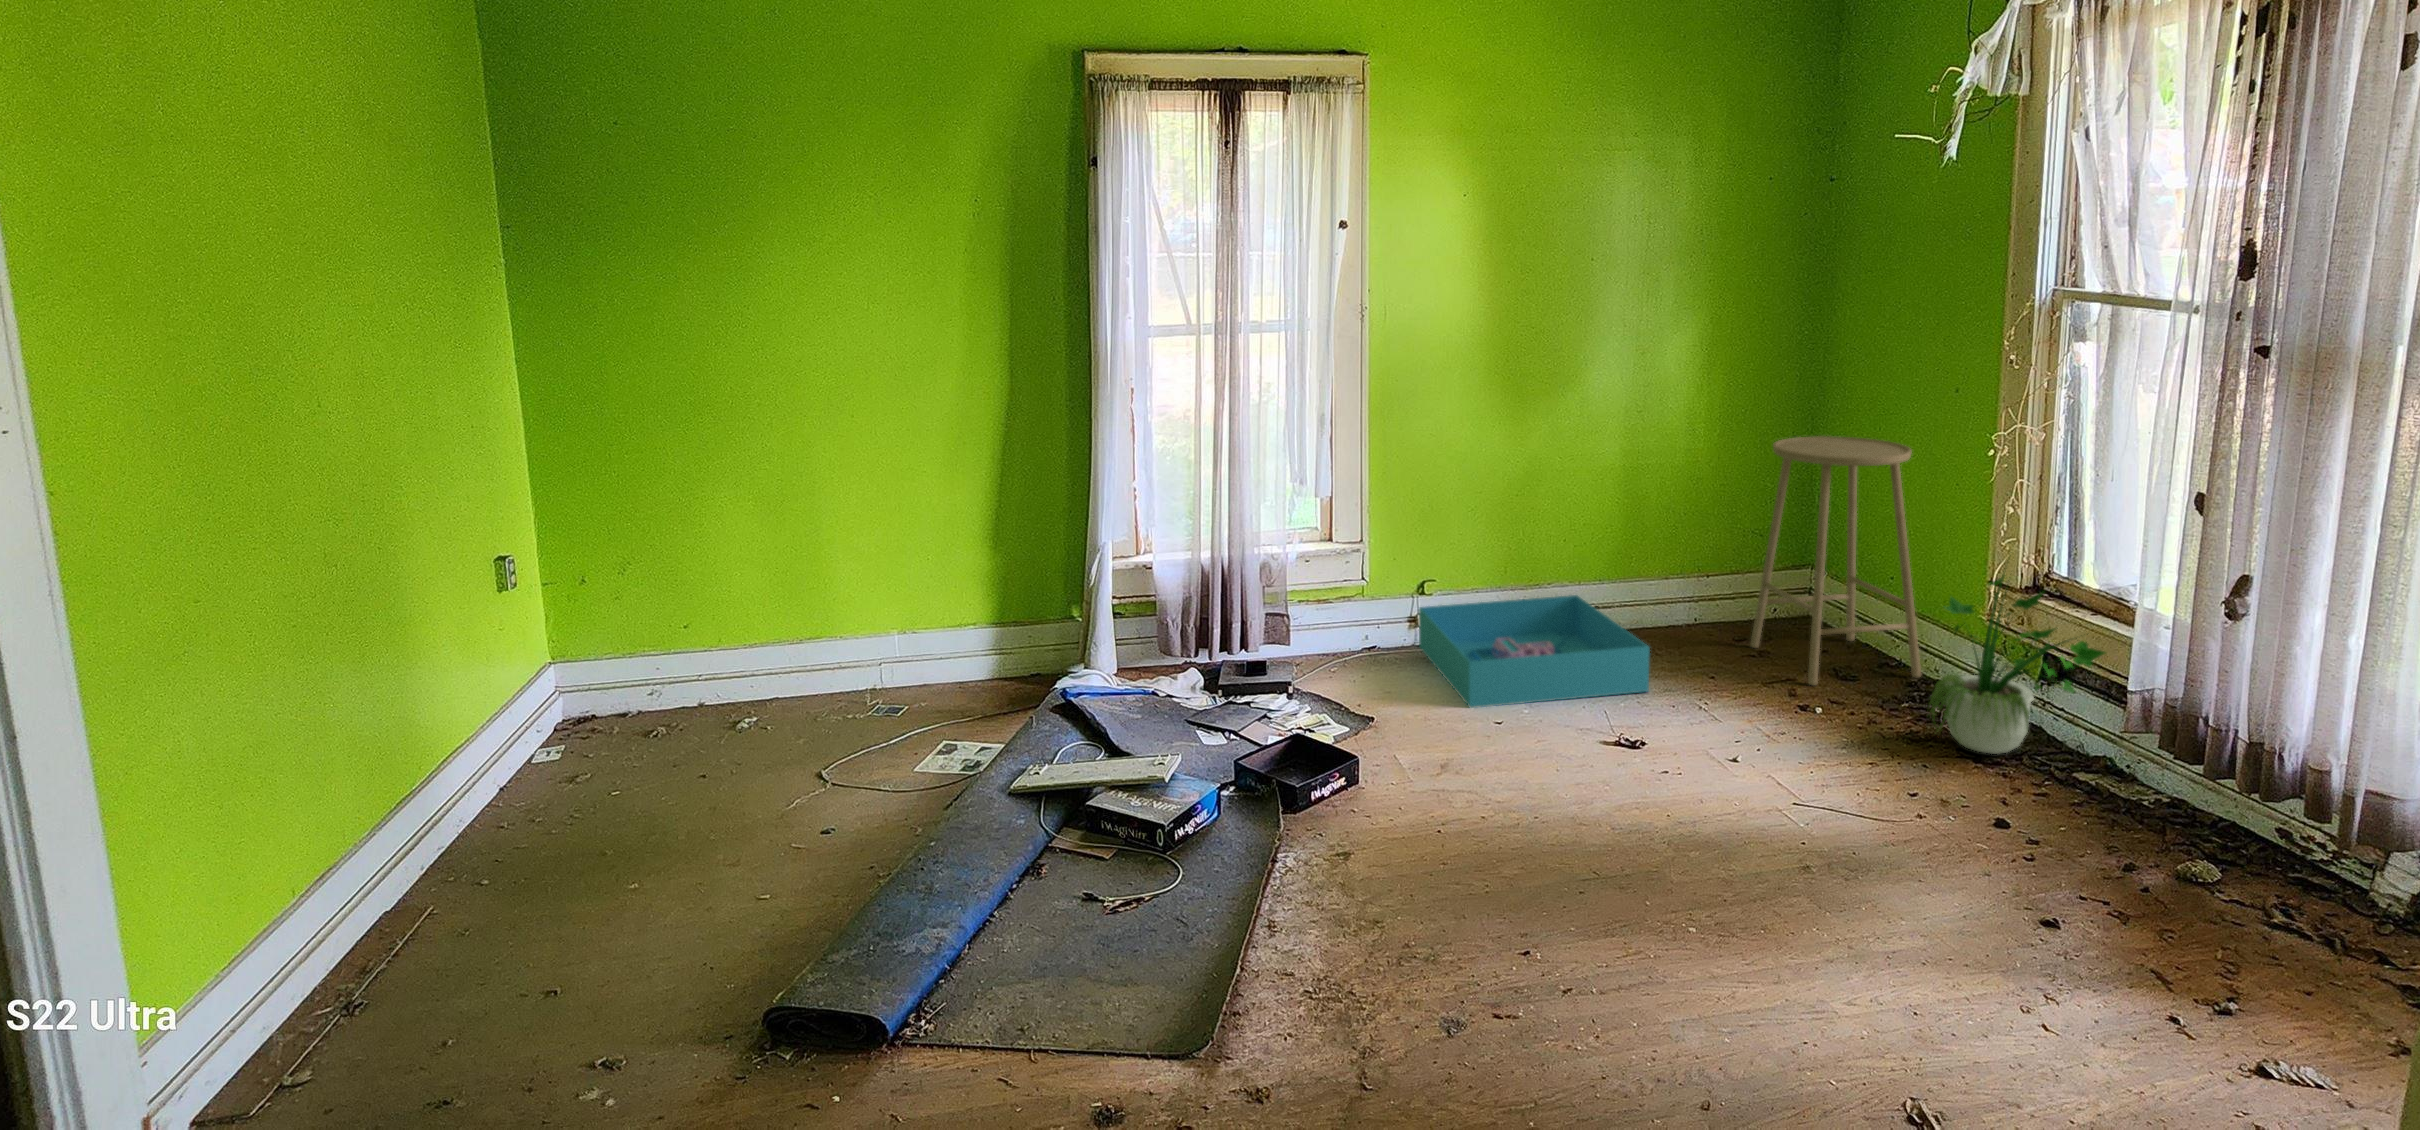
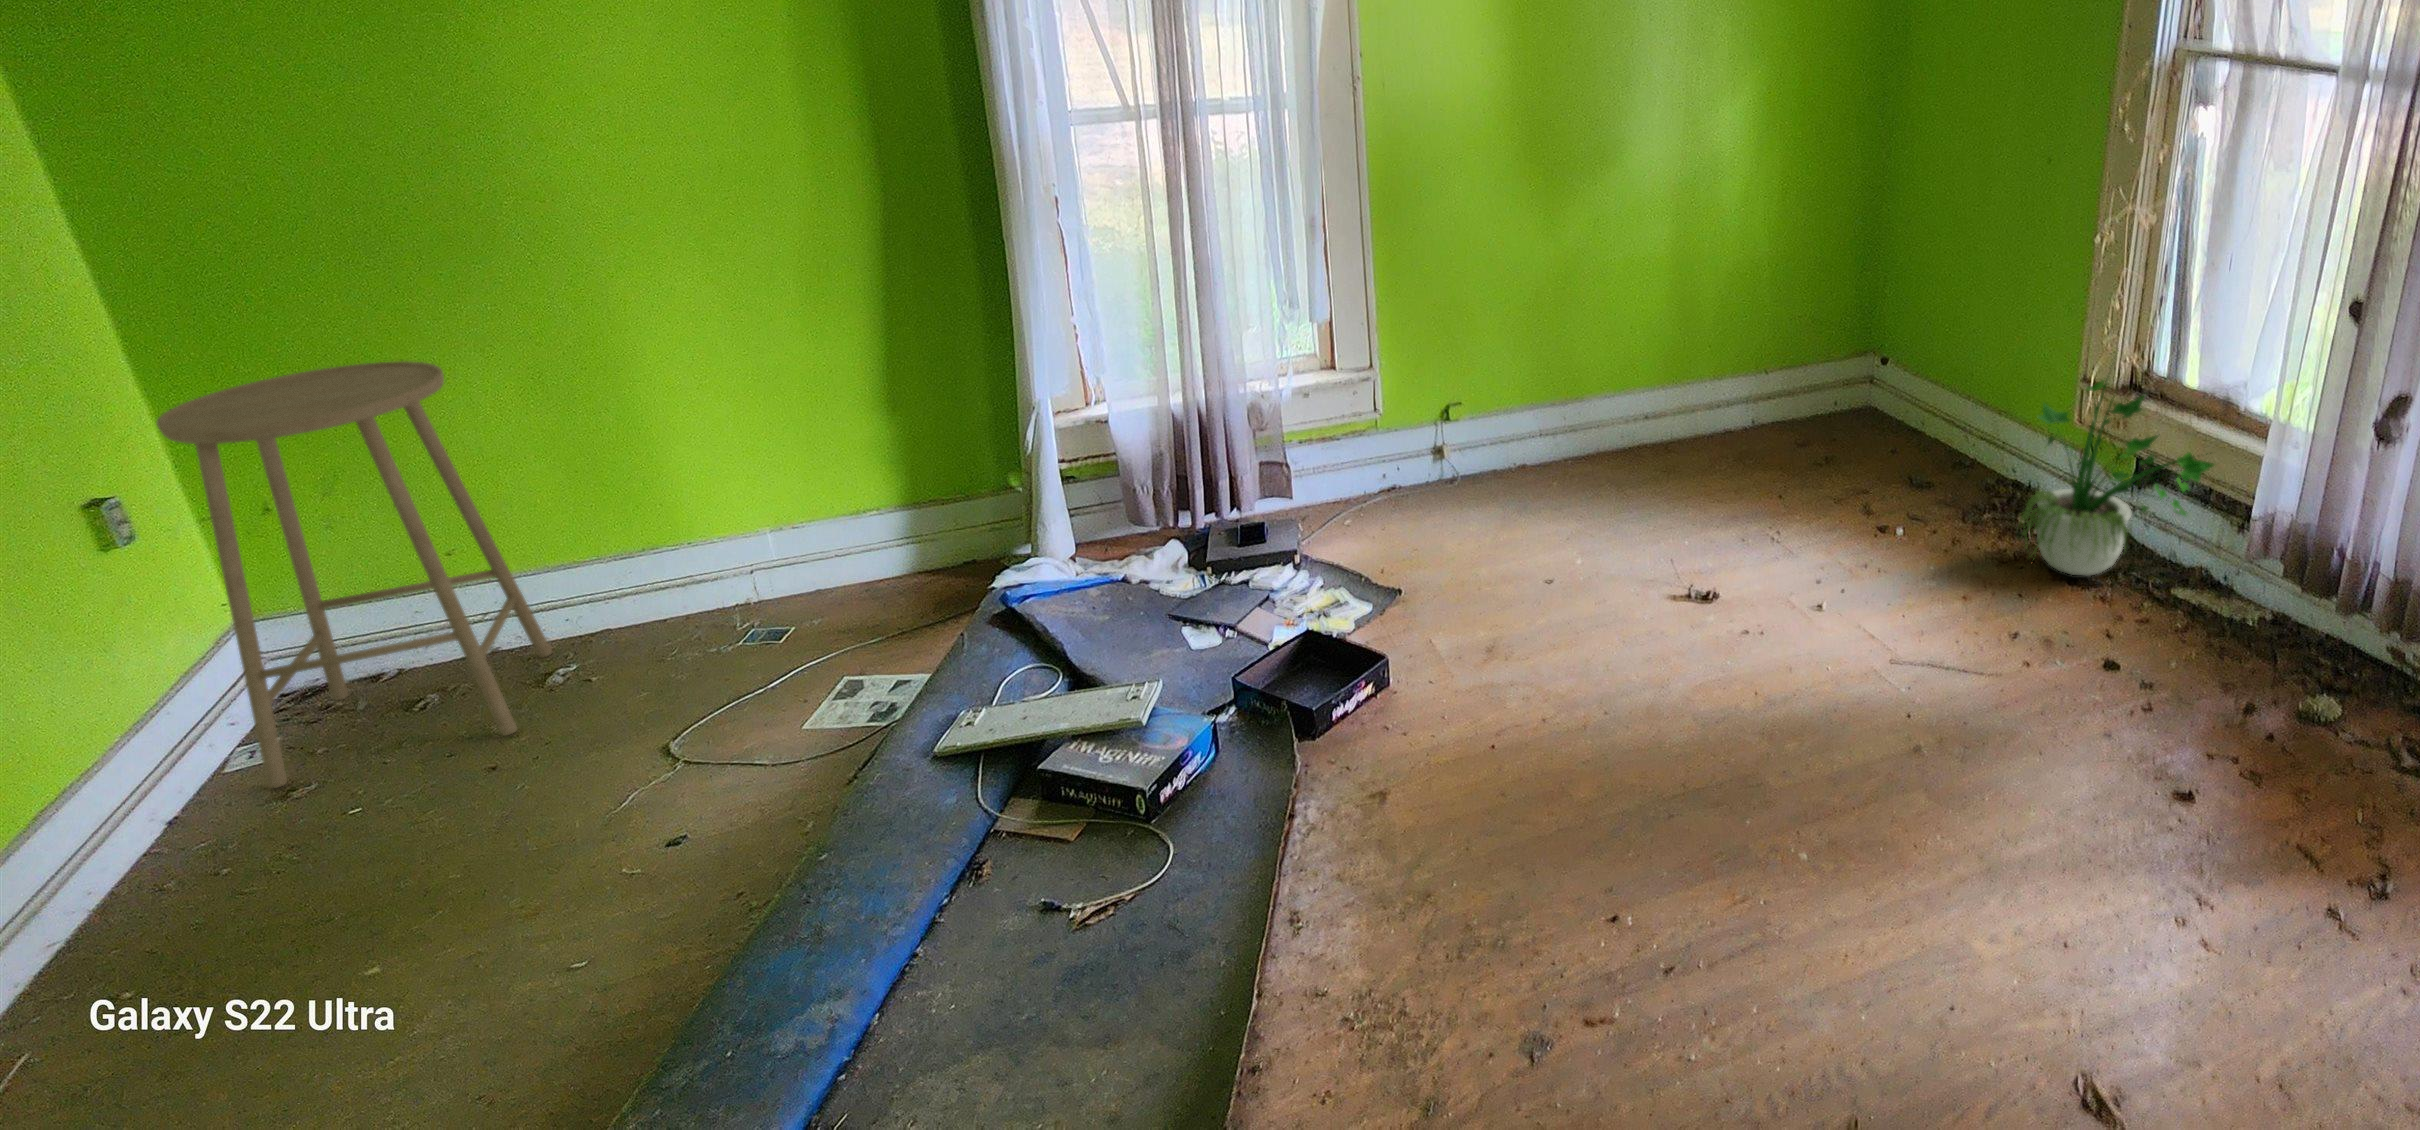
stool: present [1751,436,1921,685] -> present [156,361,552,788]
storage bin: present [1419,595,1650,708] -> none [1441,409,1712,565]

